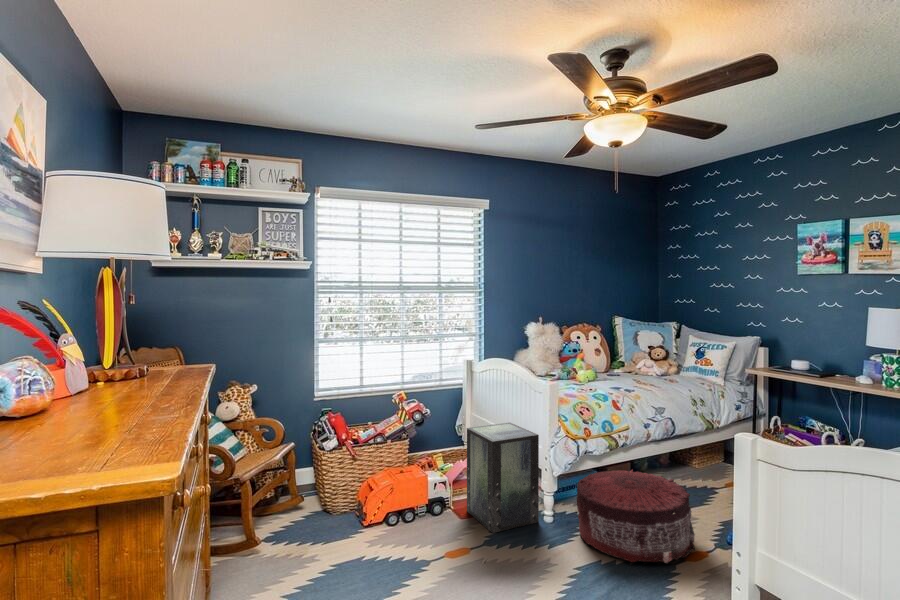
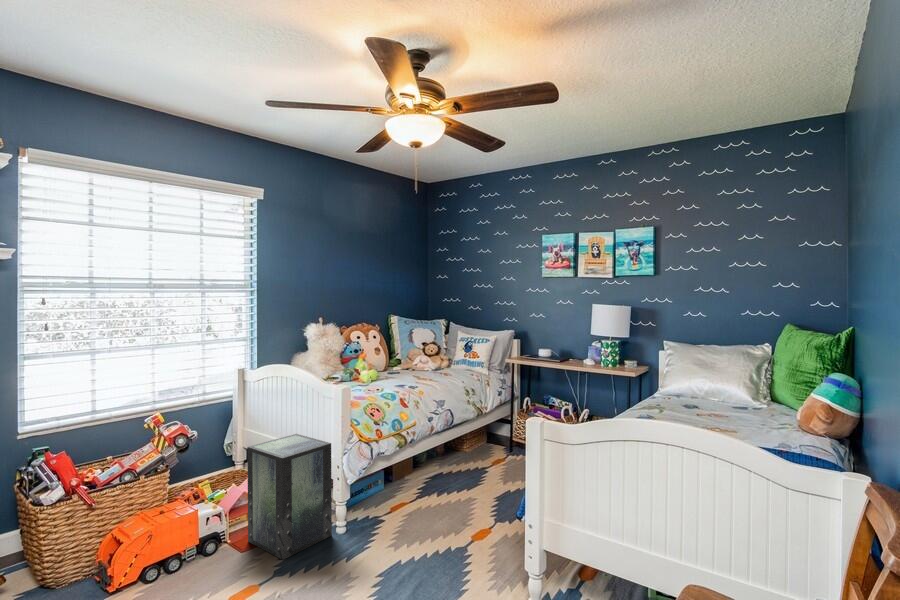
pouf: present [577,470,695,563] -> none [371,463,480,555]

